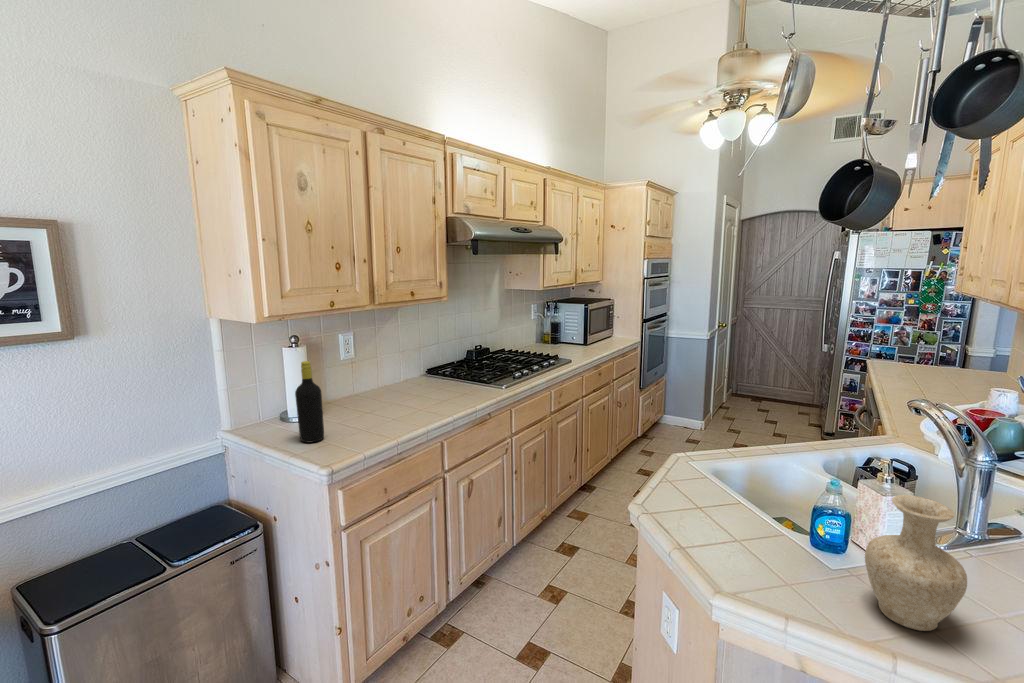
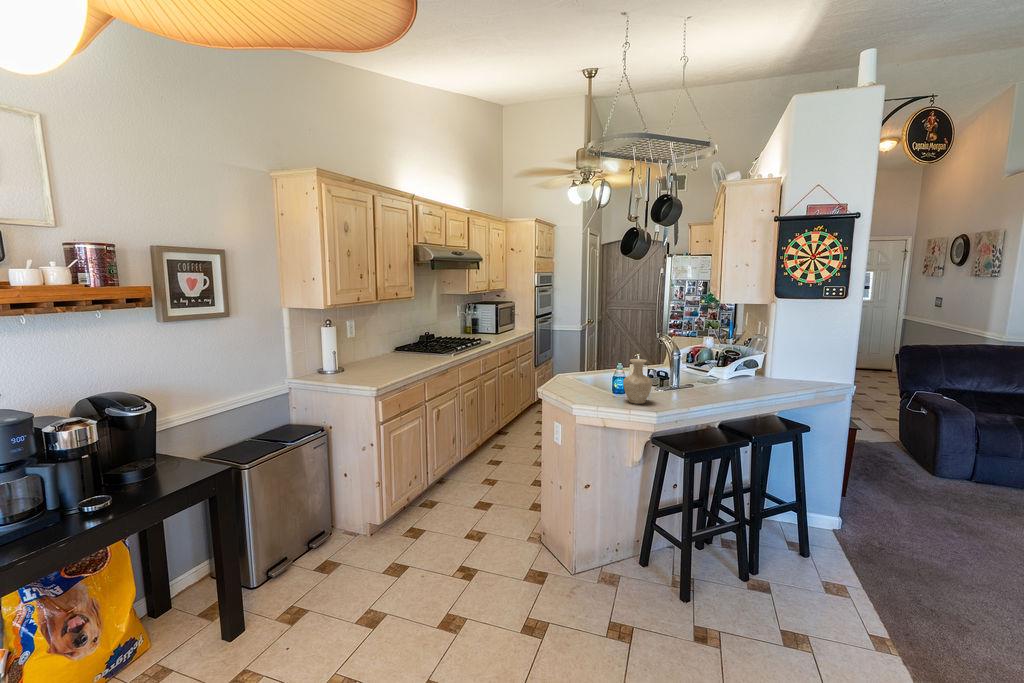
bottle: present [295,361,324,443] -> none [344,332,360,380]

